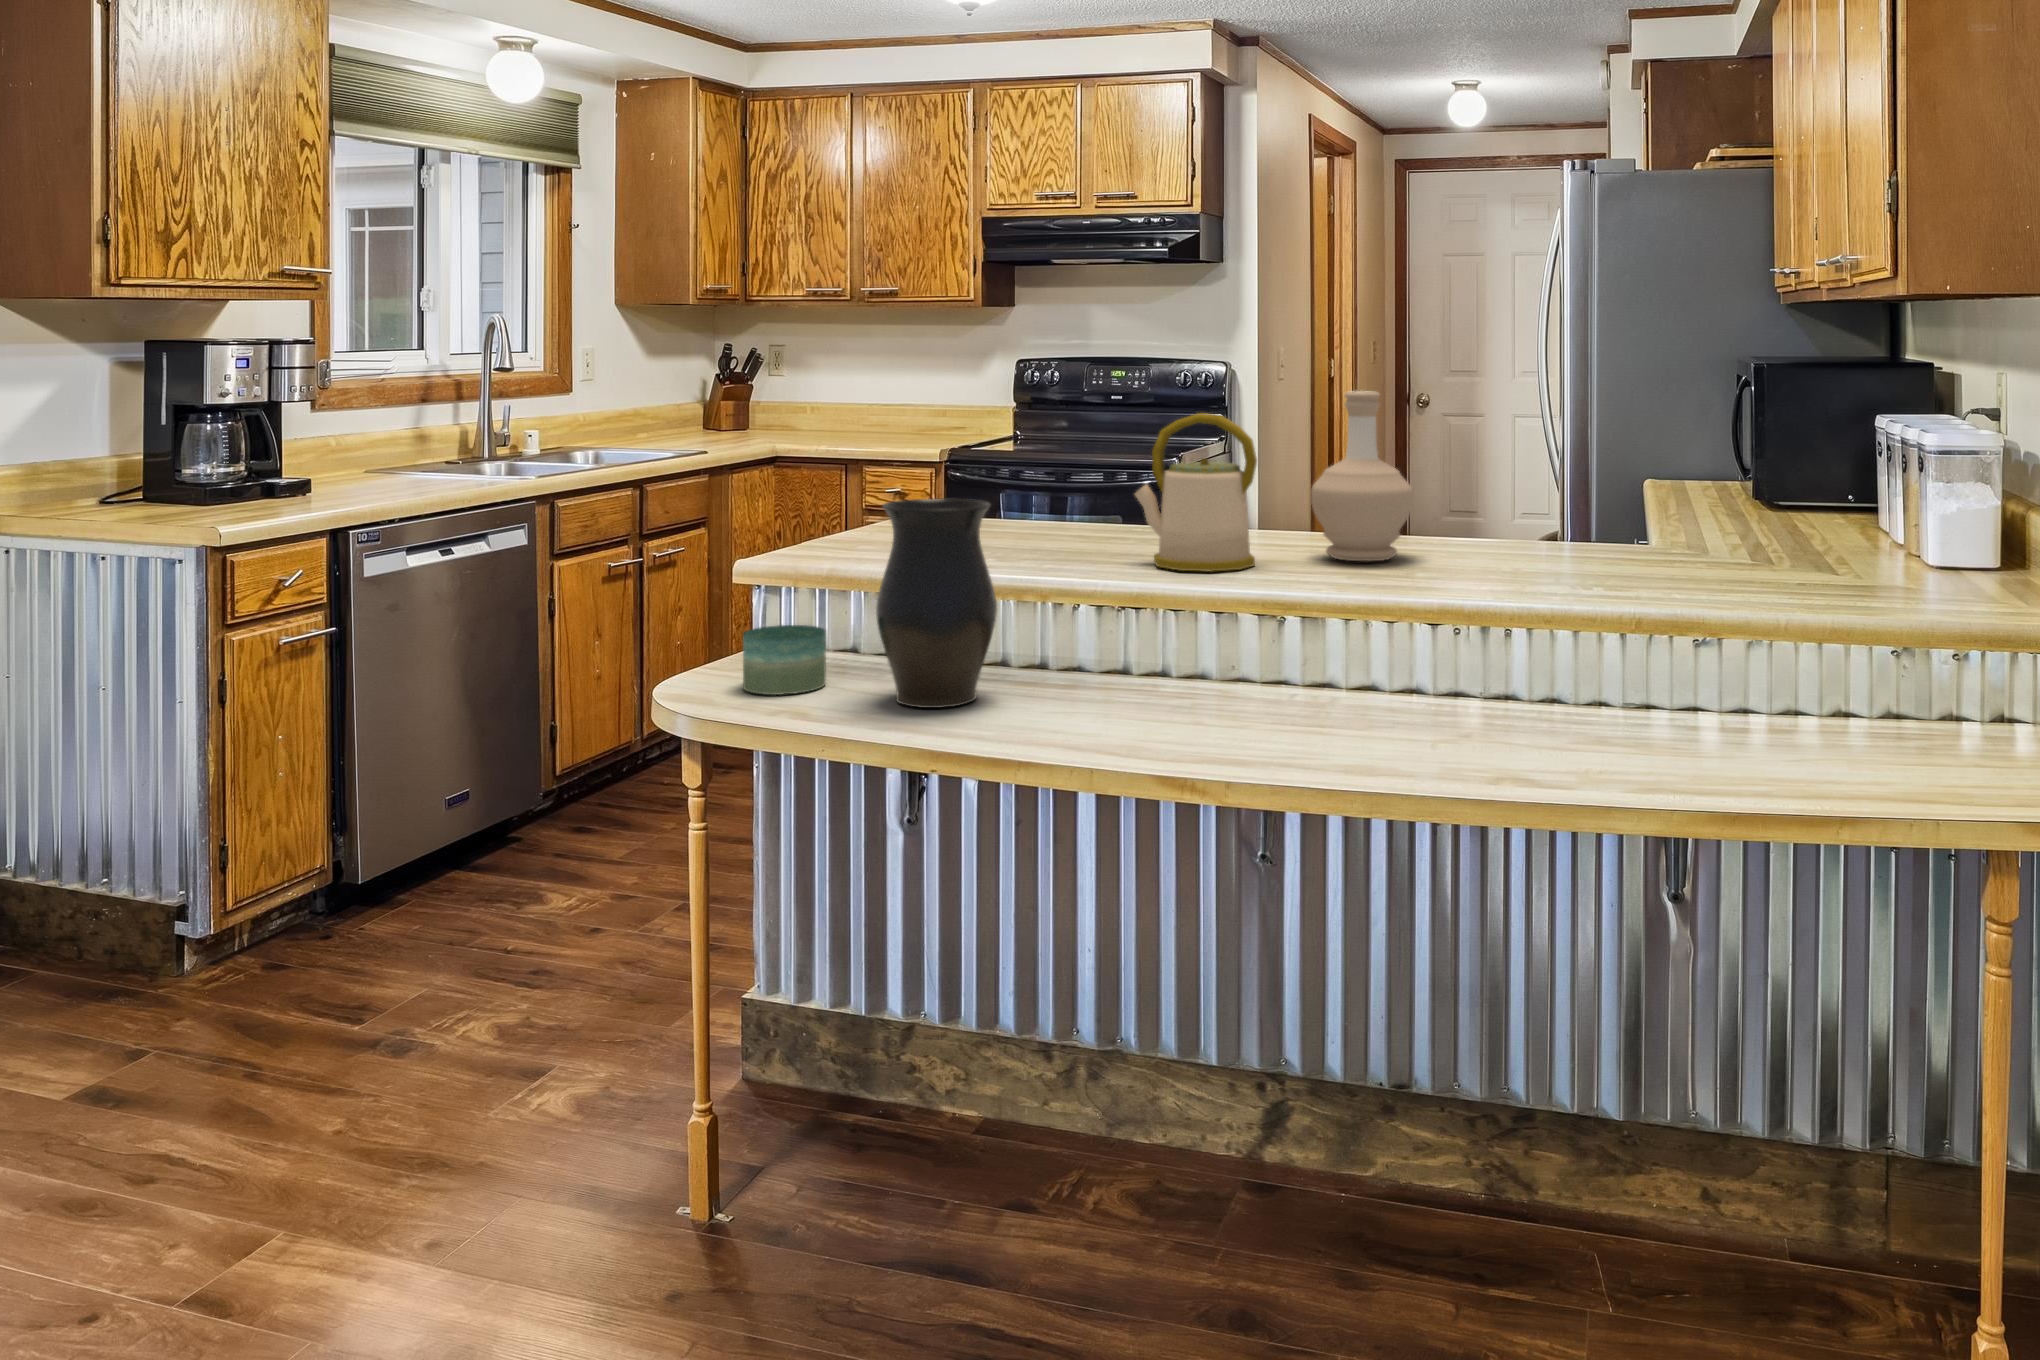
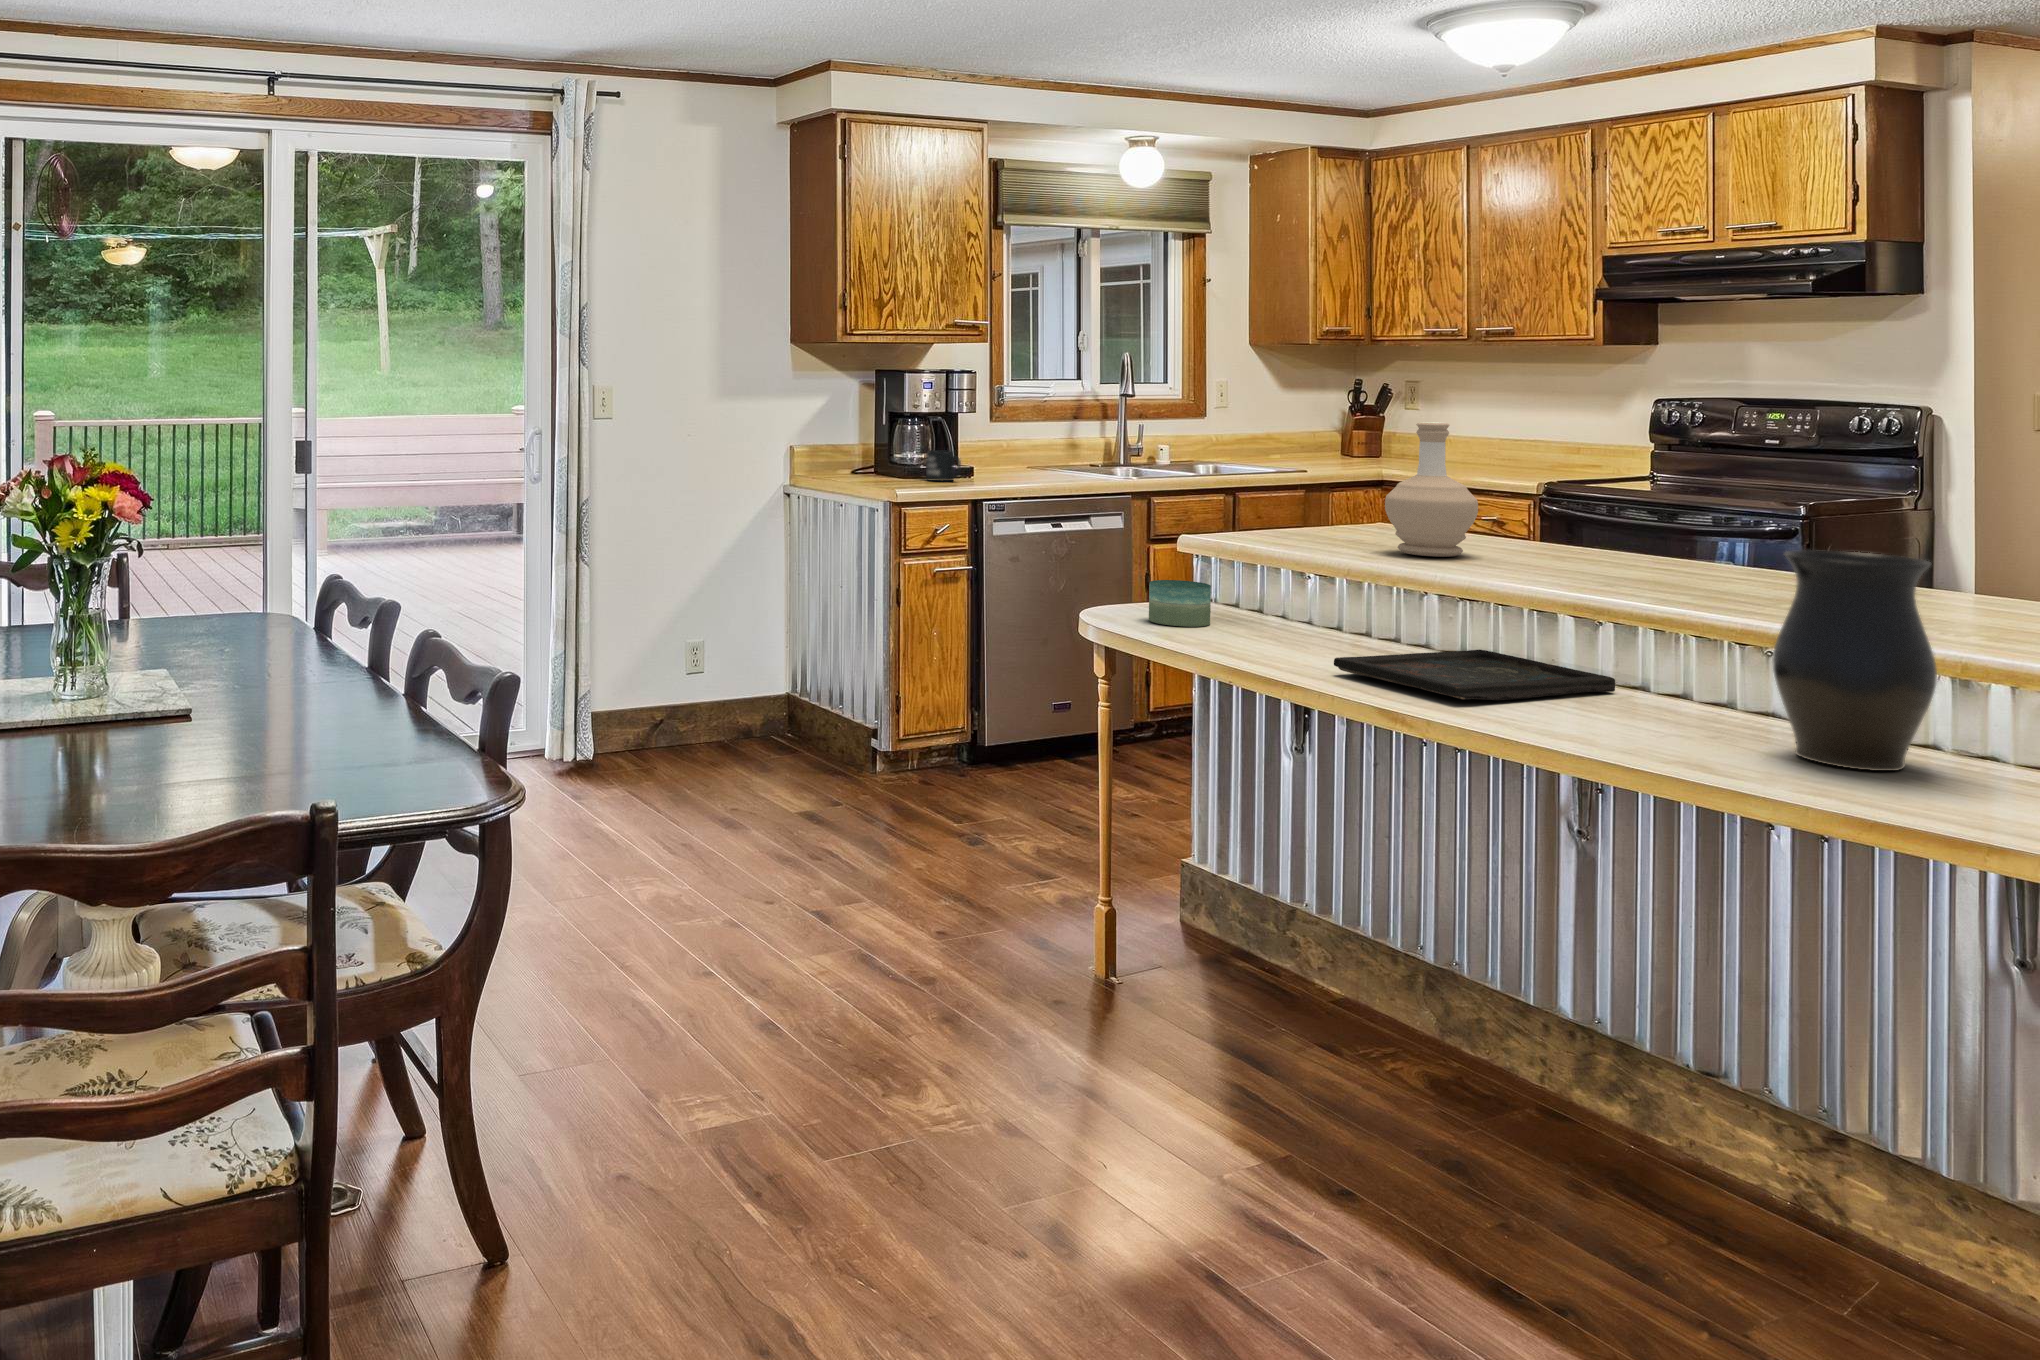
bottle: present [1311,391,1413,561] -> present [1385,422,1478,557]
kettle: present [1135,413,1257,572] -> none [1506,445,1625,583]
mug: none [240,454,300,501] -> present [926,450,961,481]
vase: present [876,498,997,708] -> present [1772,550,1937,771]
tray: none [1071,669,1340,751] -> present [1334,650,1615,700]

